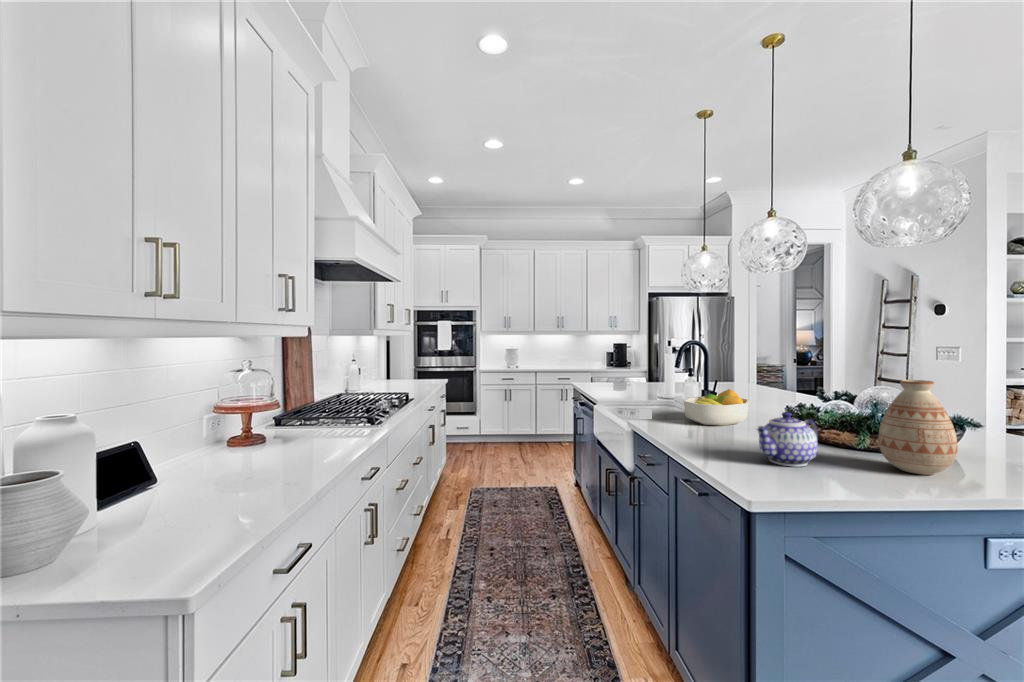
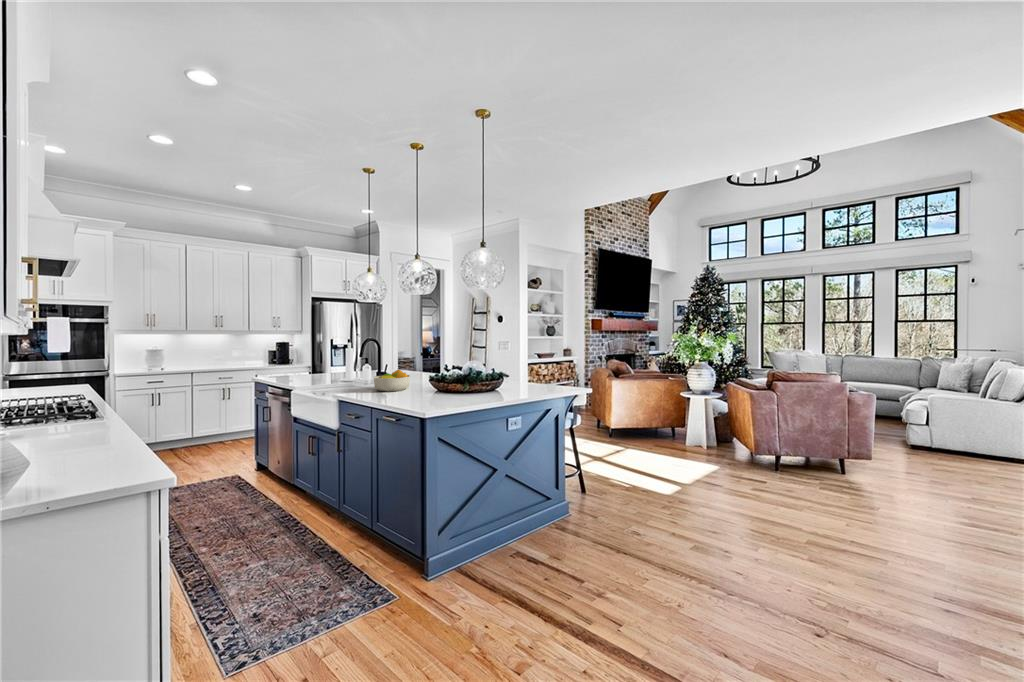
vase: present [878,380,958,475] -> none [472,356,499,397]
teapot: present [755,412,818,467] -> none [423,375,449,401]

